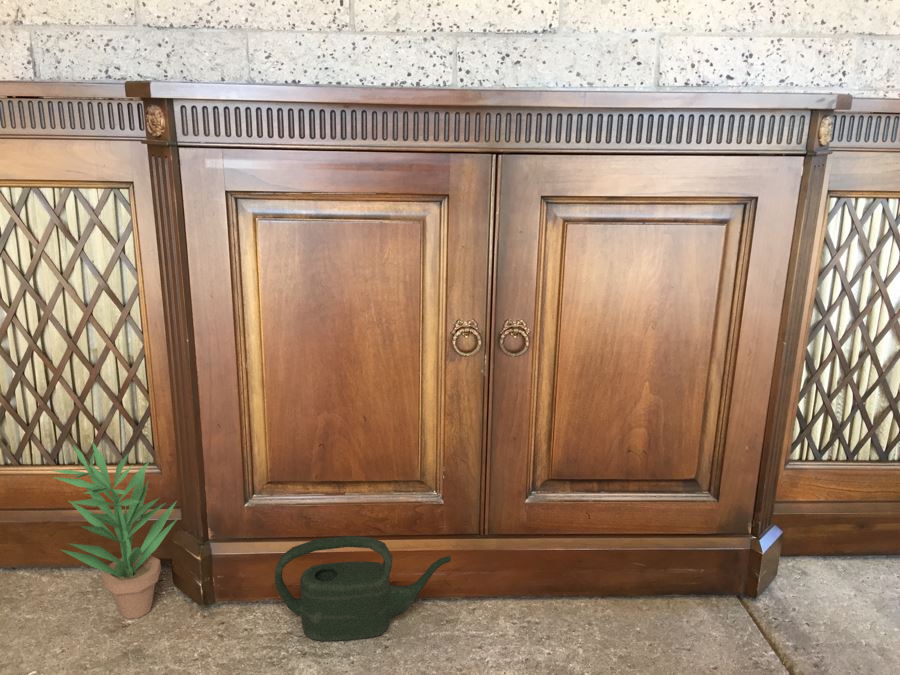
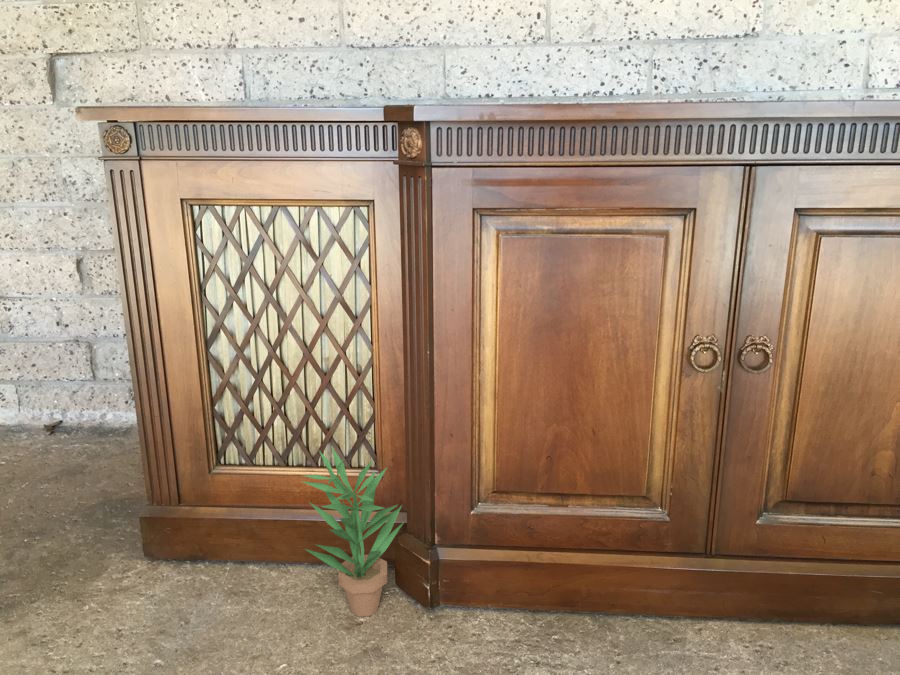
watering can: present [275,536,451,641] -> none [507,550,682,653]

